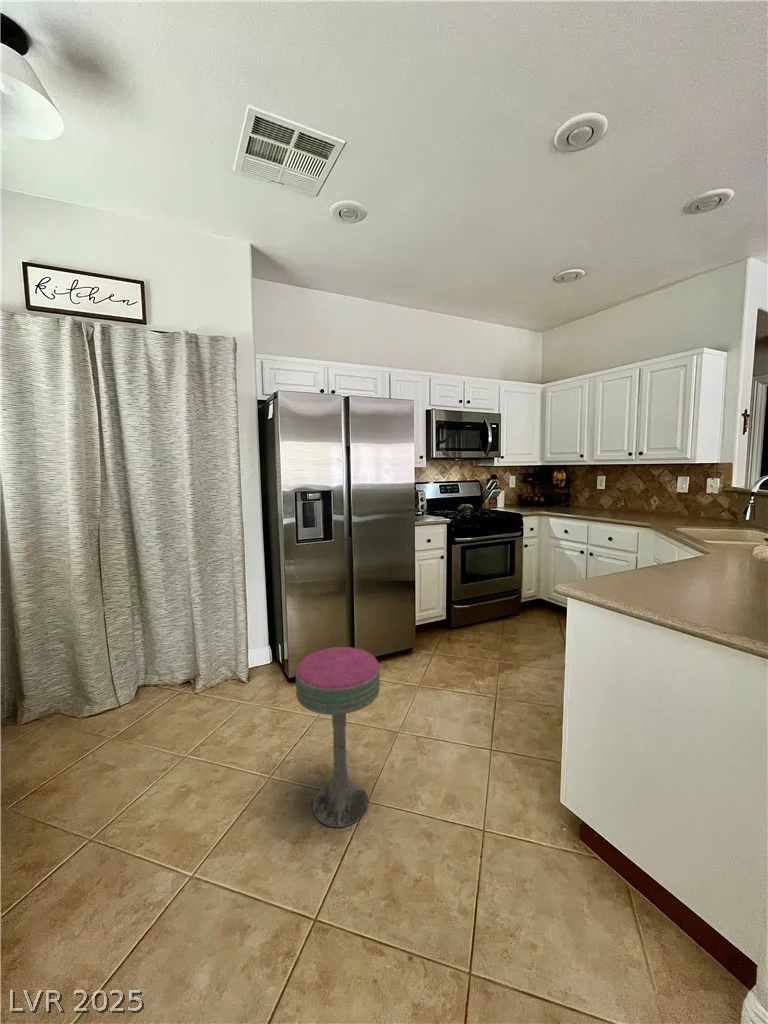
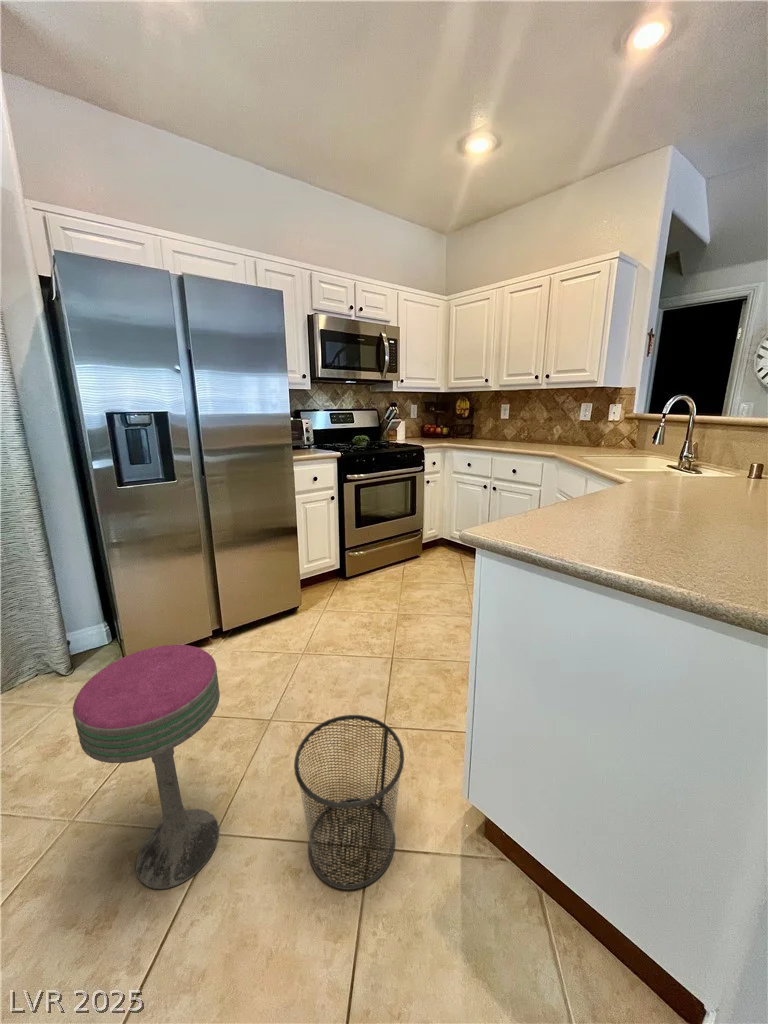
waste bin: none [431,719,517,856] -> present [294,715,404,890]

